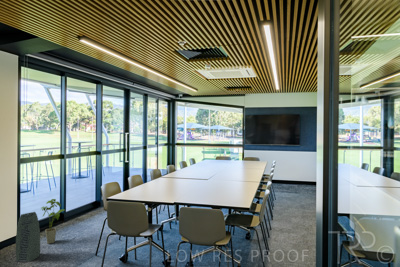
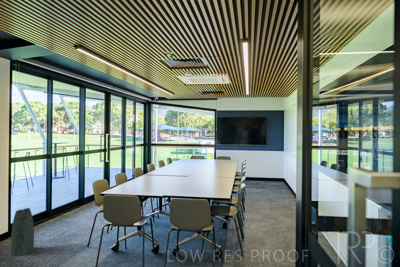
house plant: present [41,199,64,244] -> none [31,196,56,239]

